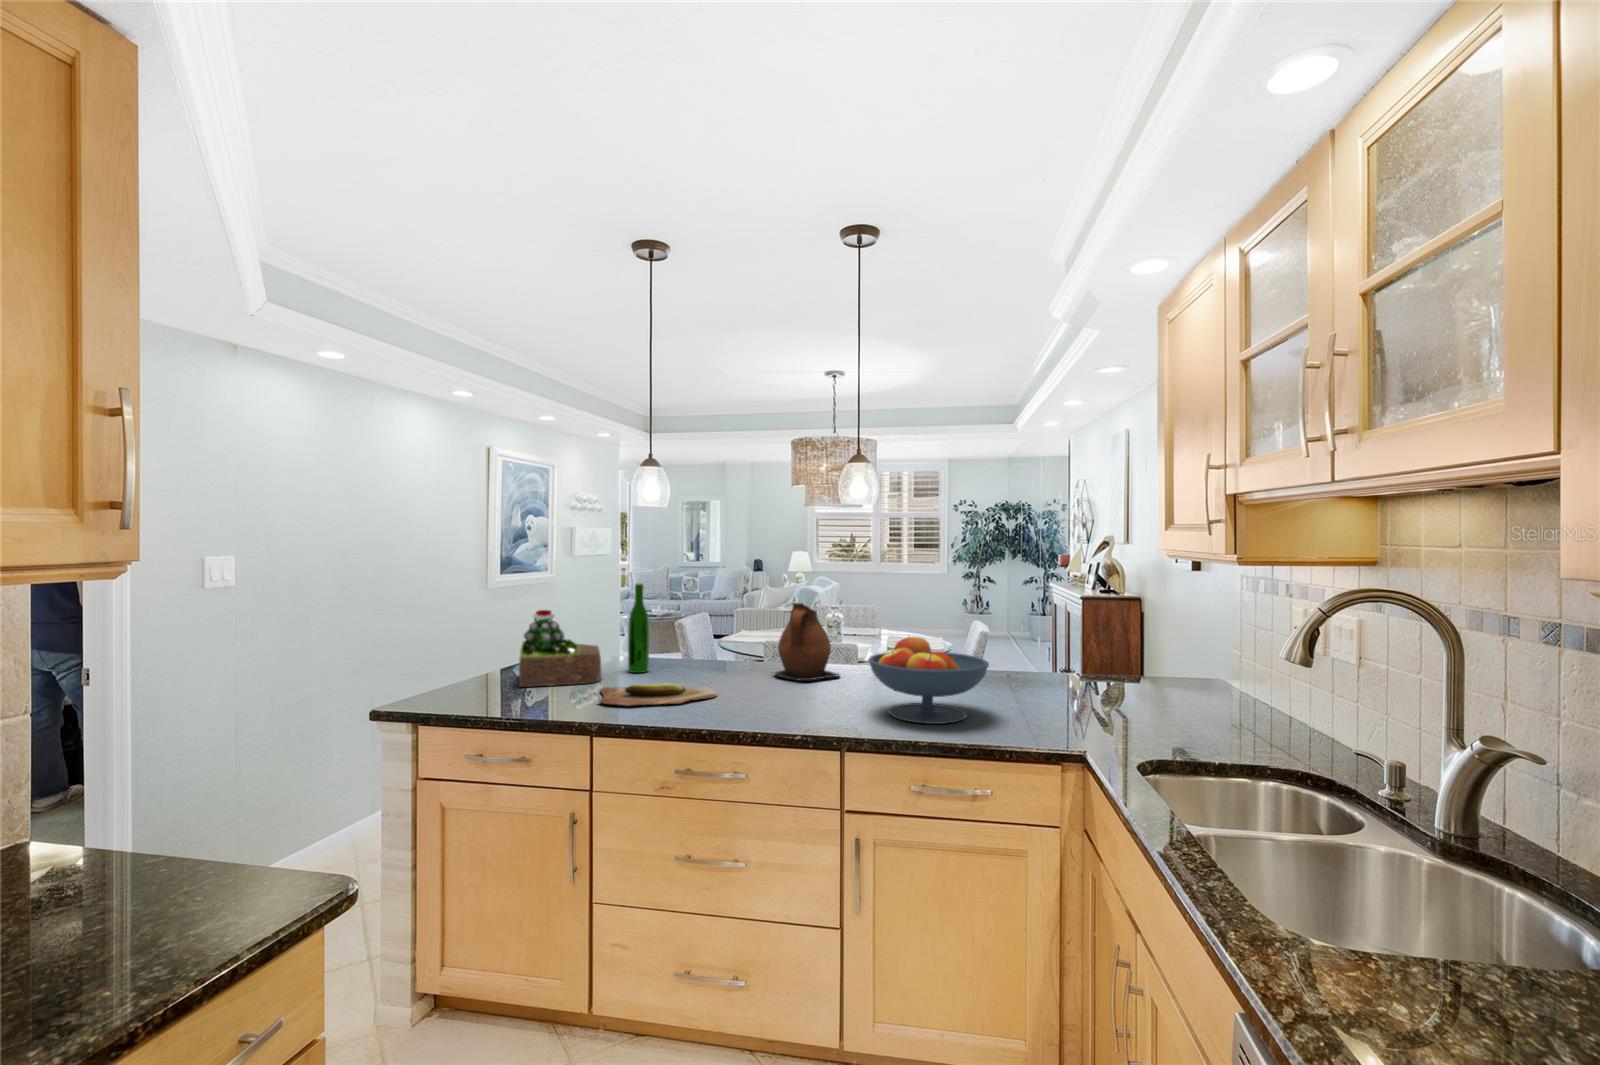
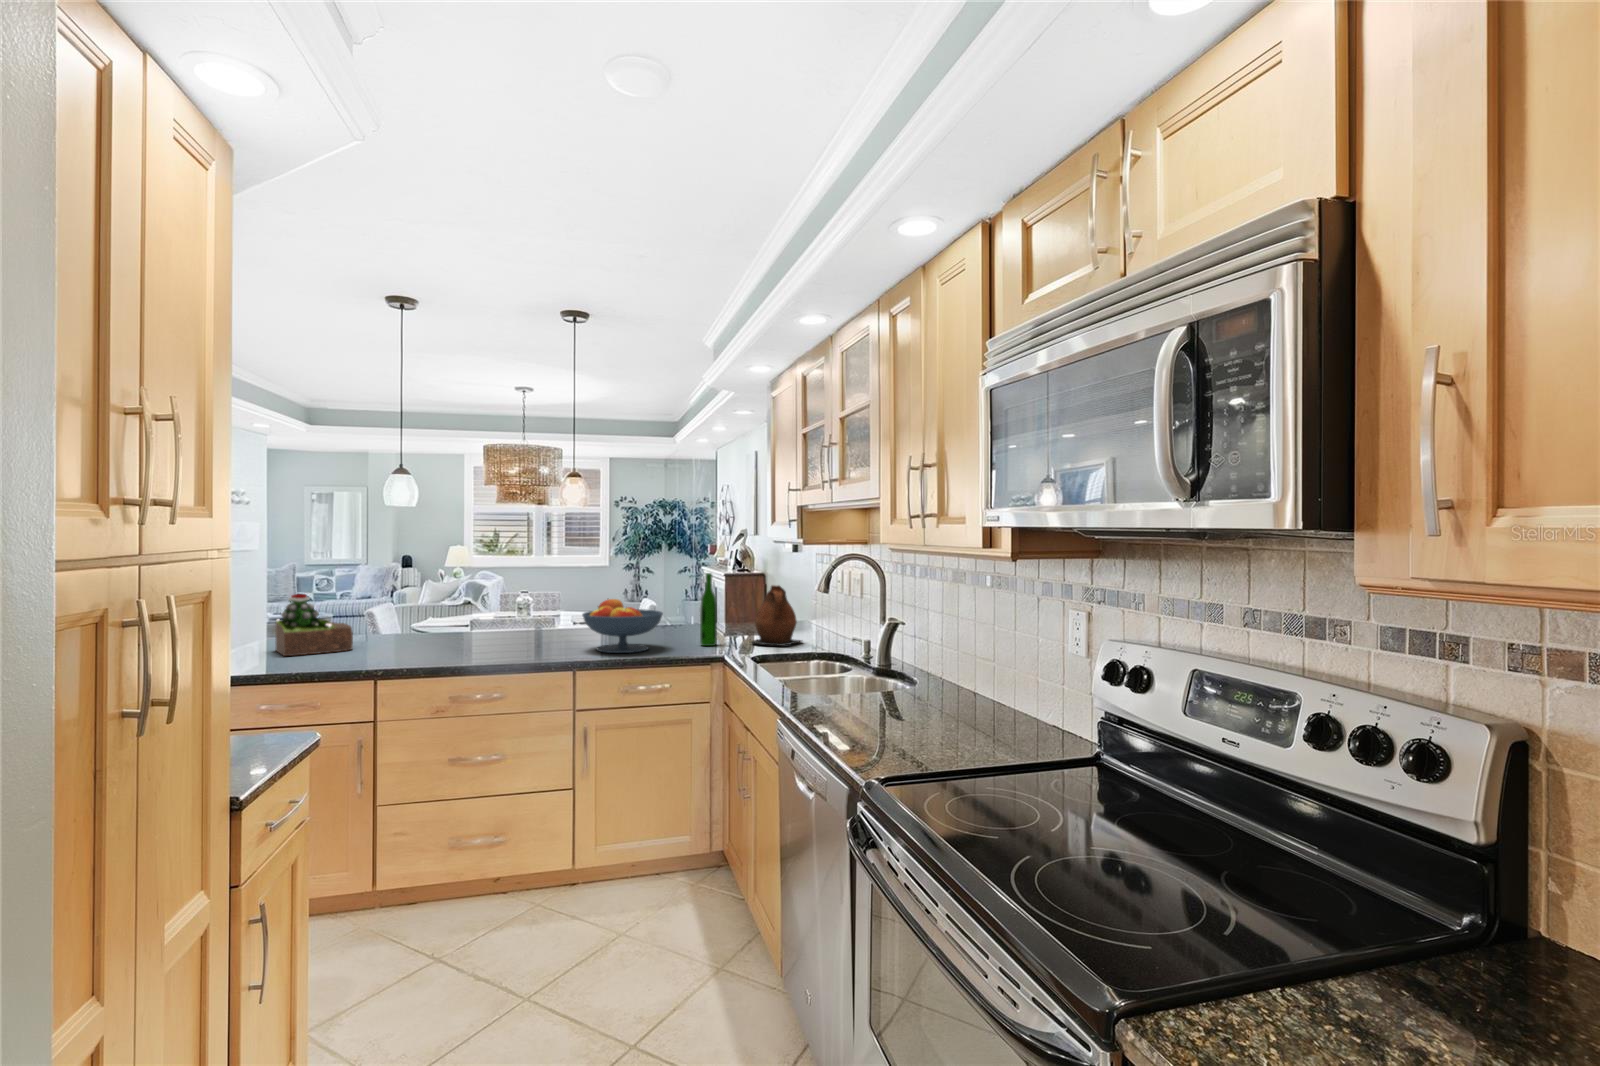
wine bottle: present [628,584,649,673] -> present [700,573,717,646]
ceramic pitcher: present [775,603,840,680] -> present [752,585,802,646]
cutting board: present [599,683,717,706] -> none [362,643,463,659]

